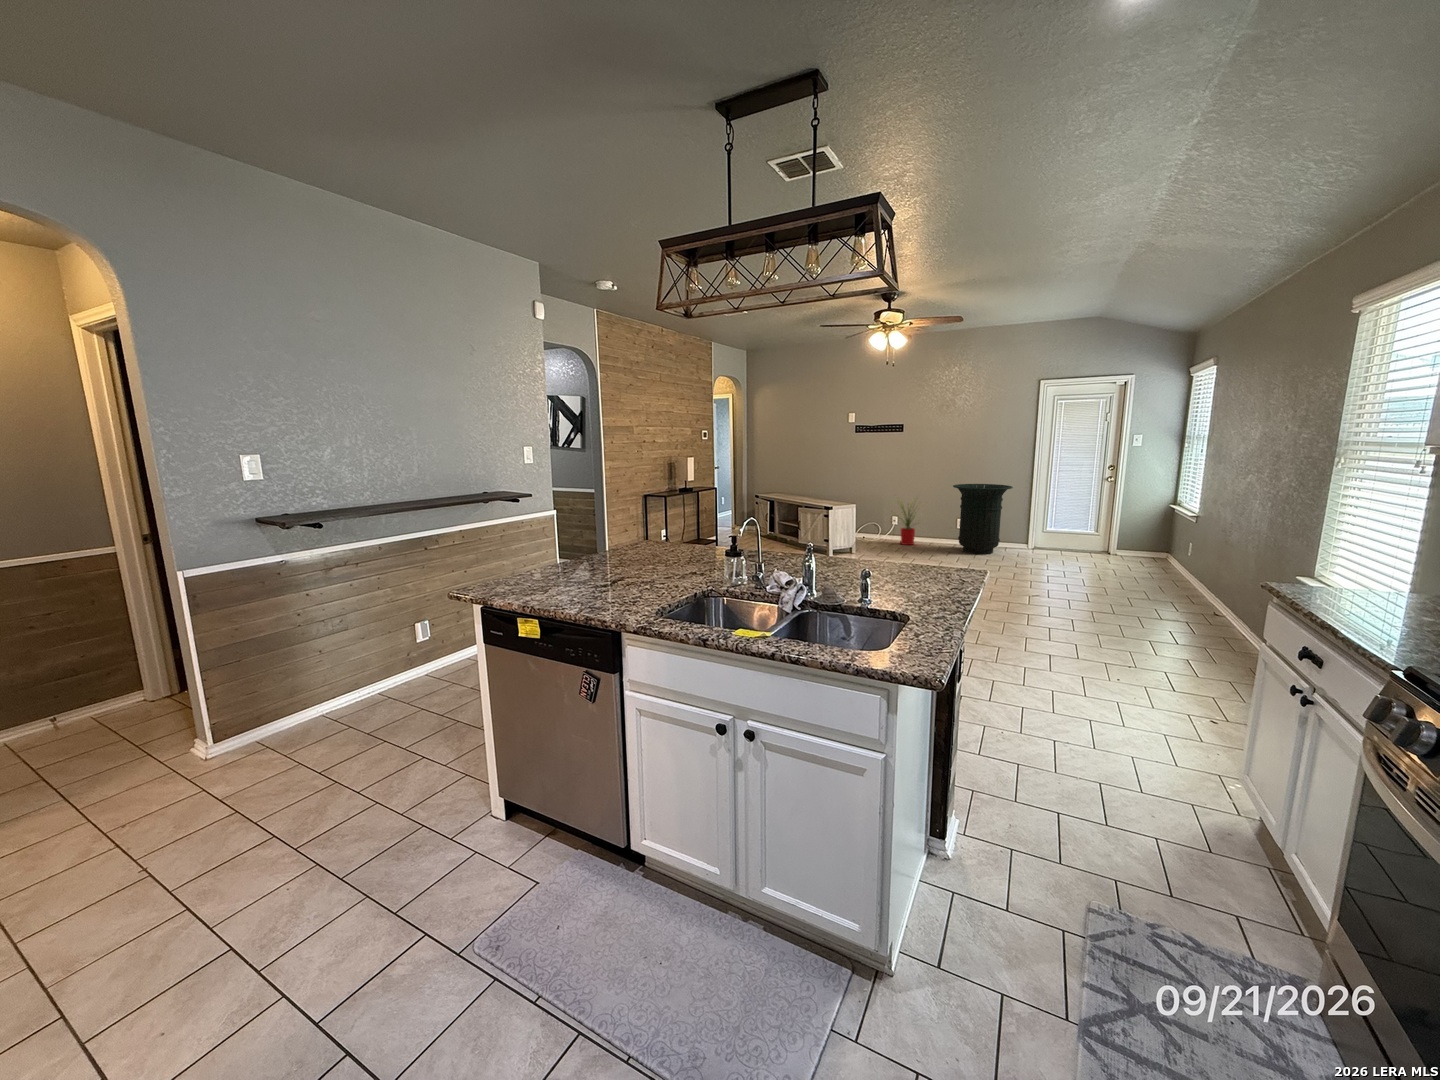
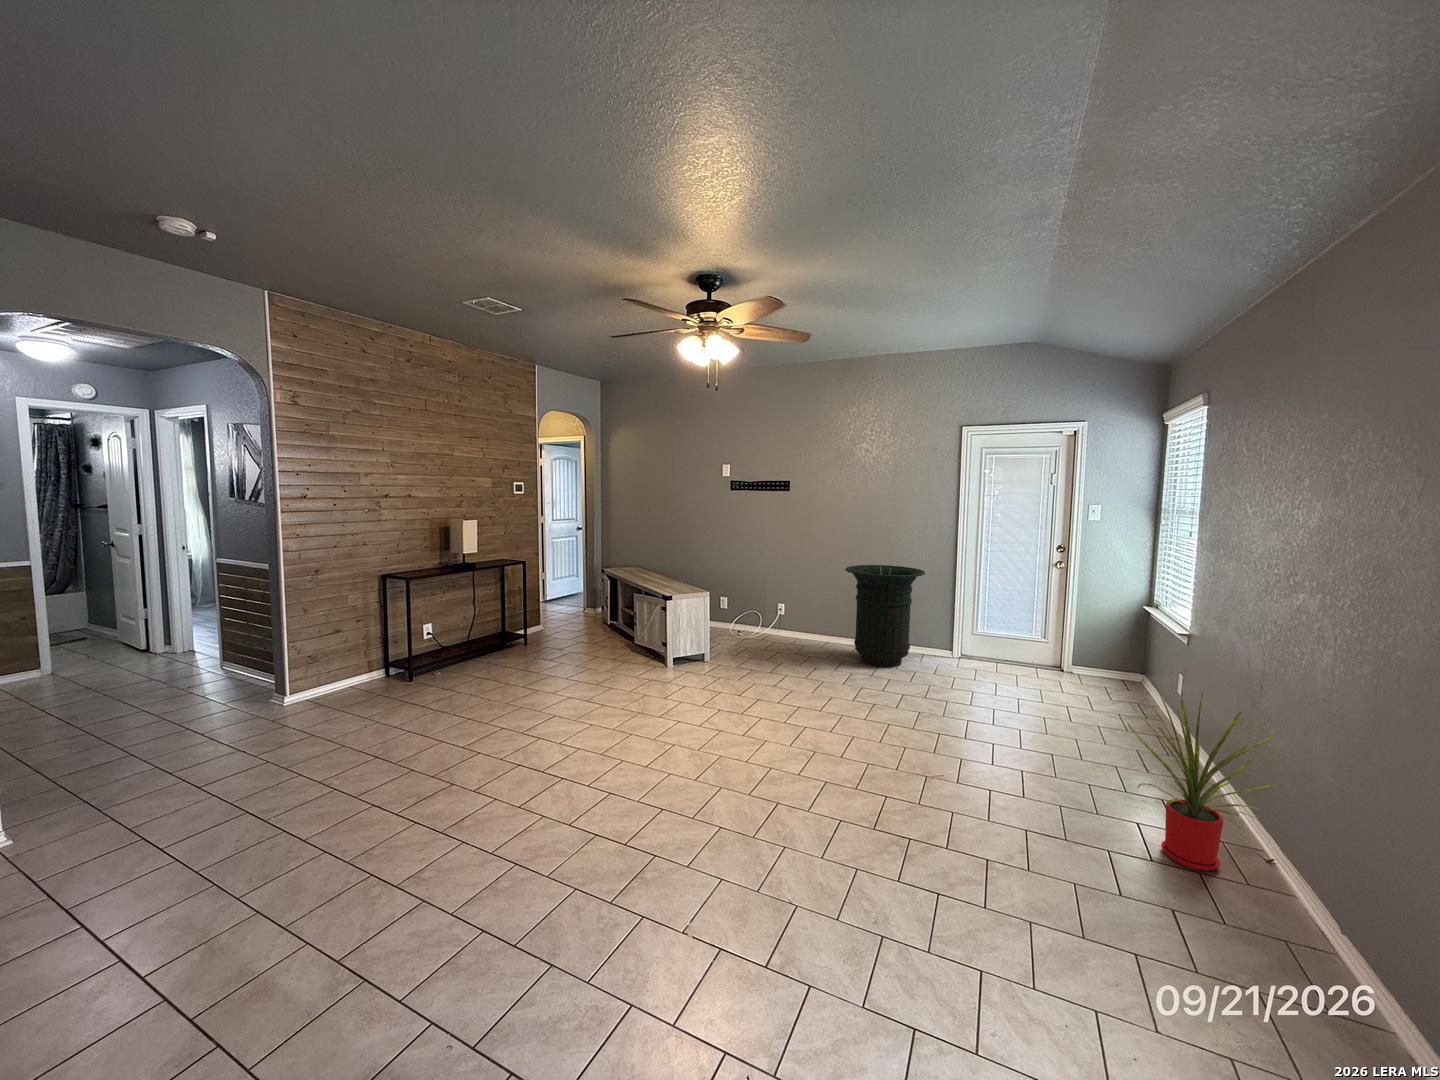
house plant: present [897,502,915,545] -> present [1127,687,1284,871]

